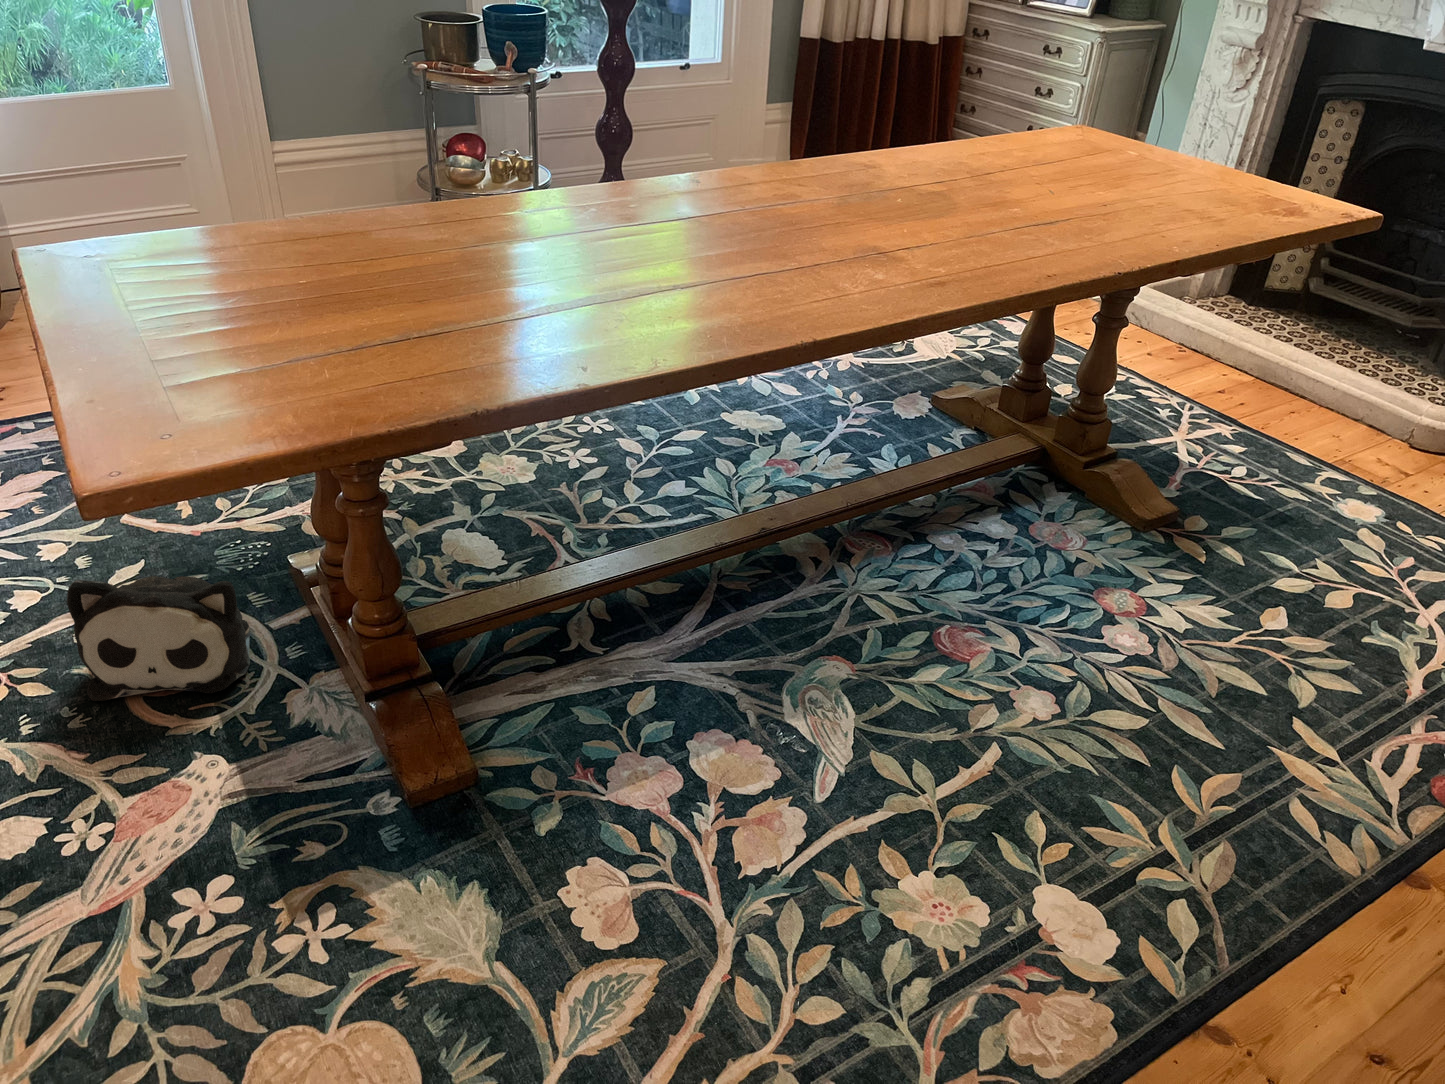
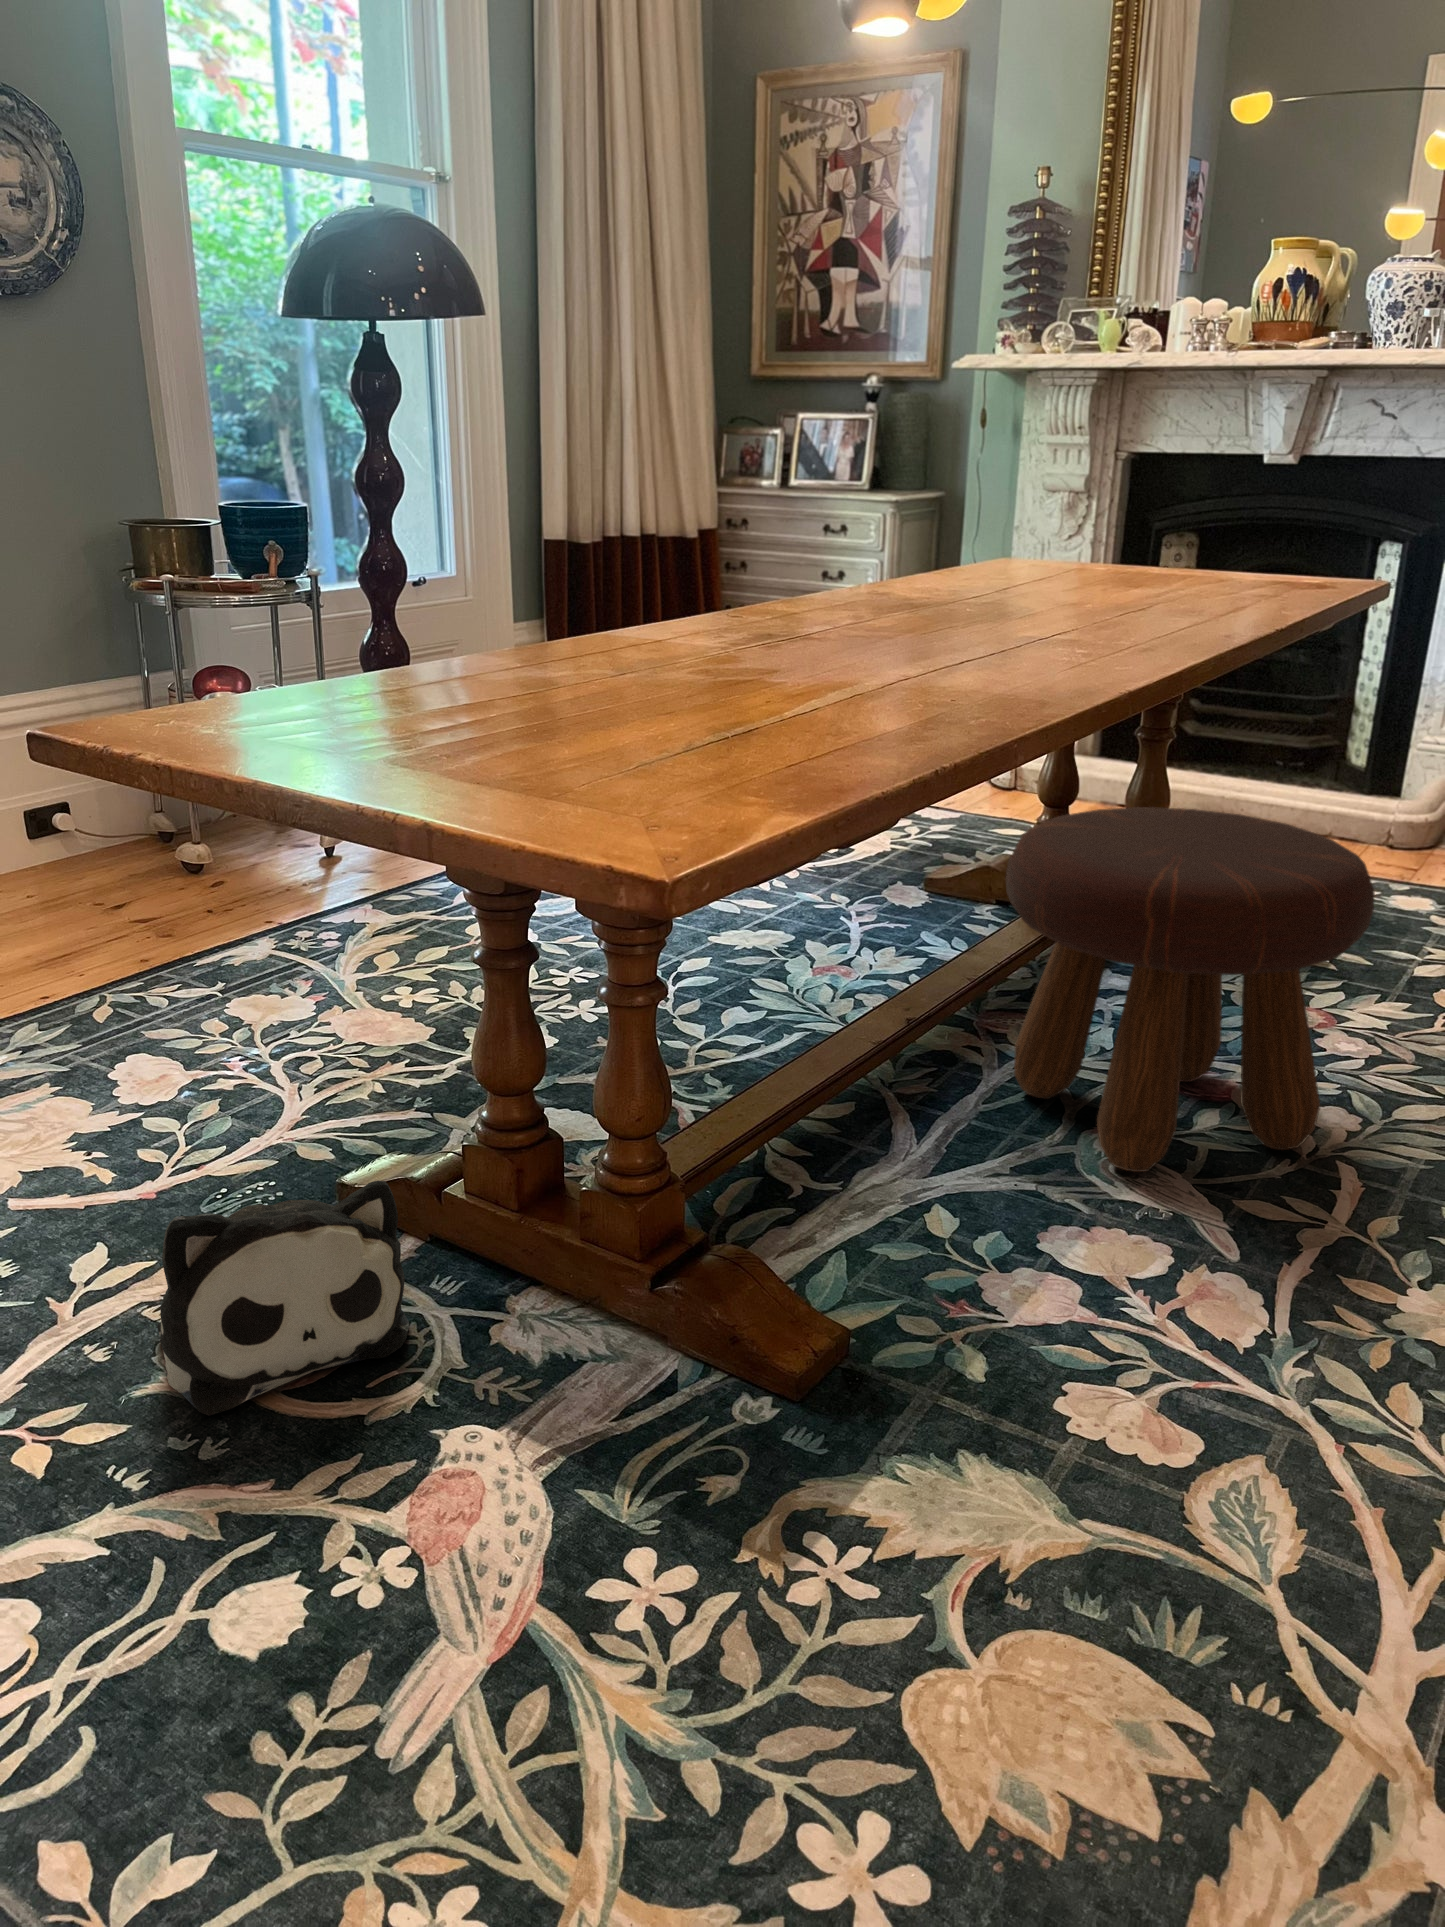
footstool: none [774,403,1075,725] -> present [1006,807,1375,1172]

